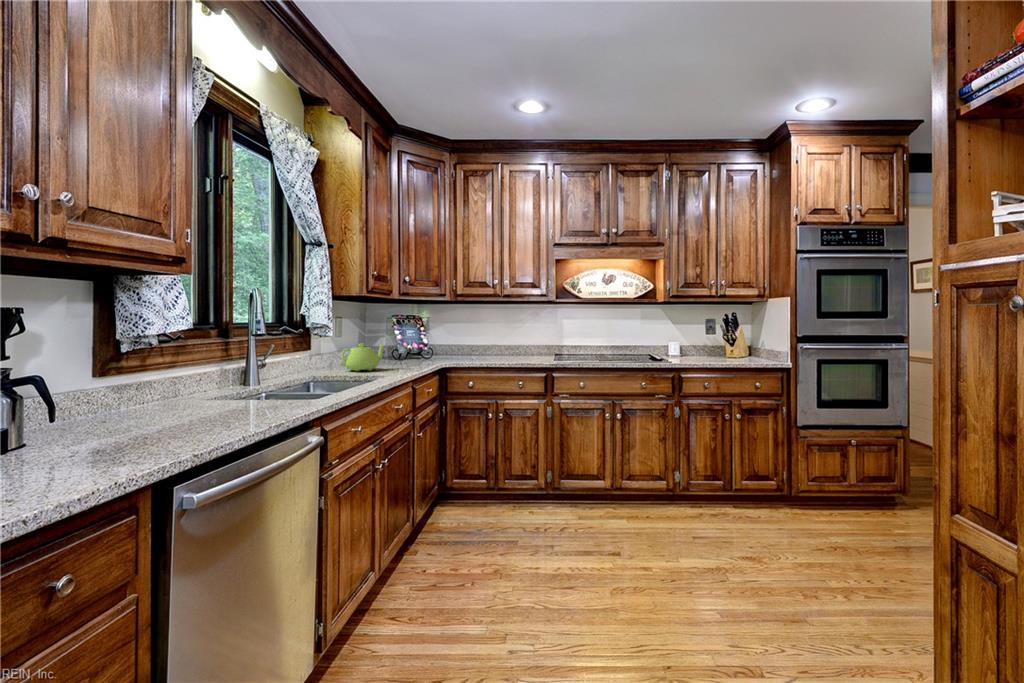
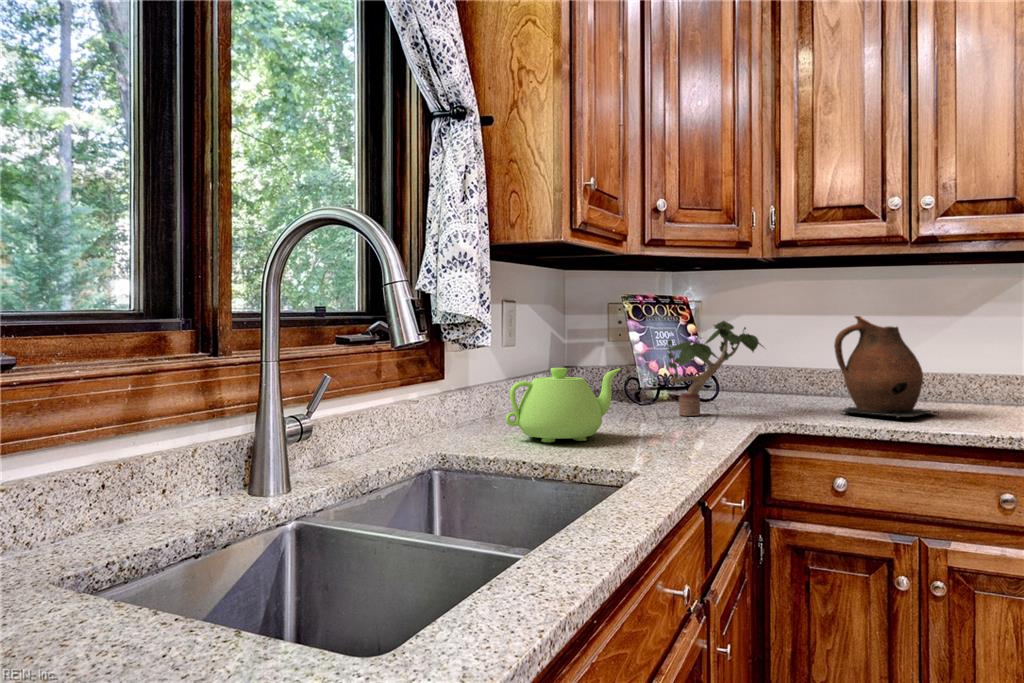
potted plant: none [405,324,450,363] -> present [667,321,763,416]
ceramic pitcher: none [473,324,508,361] -> present [834,316,939,418]

